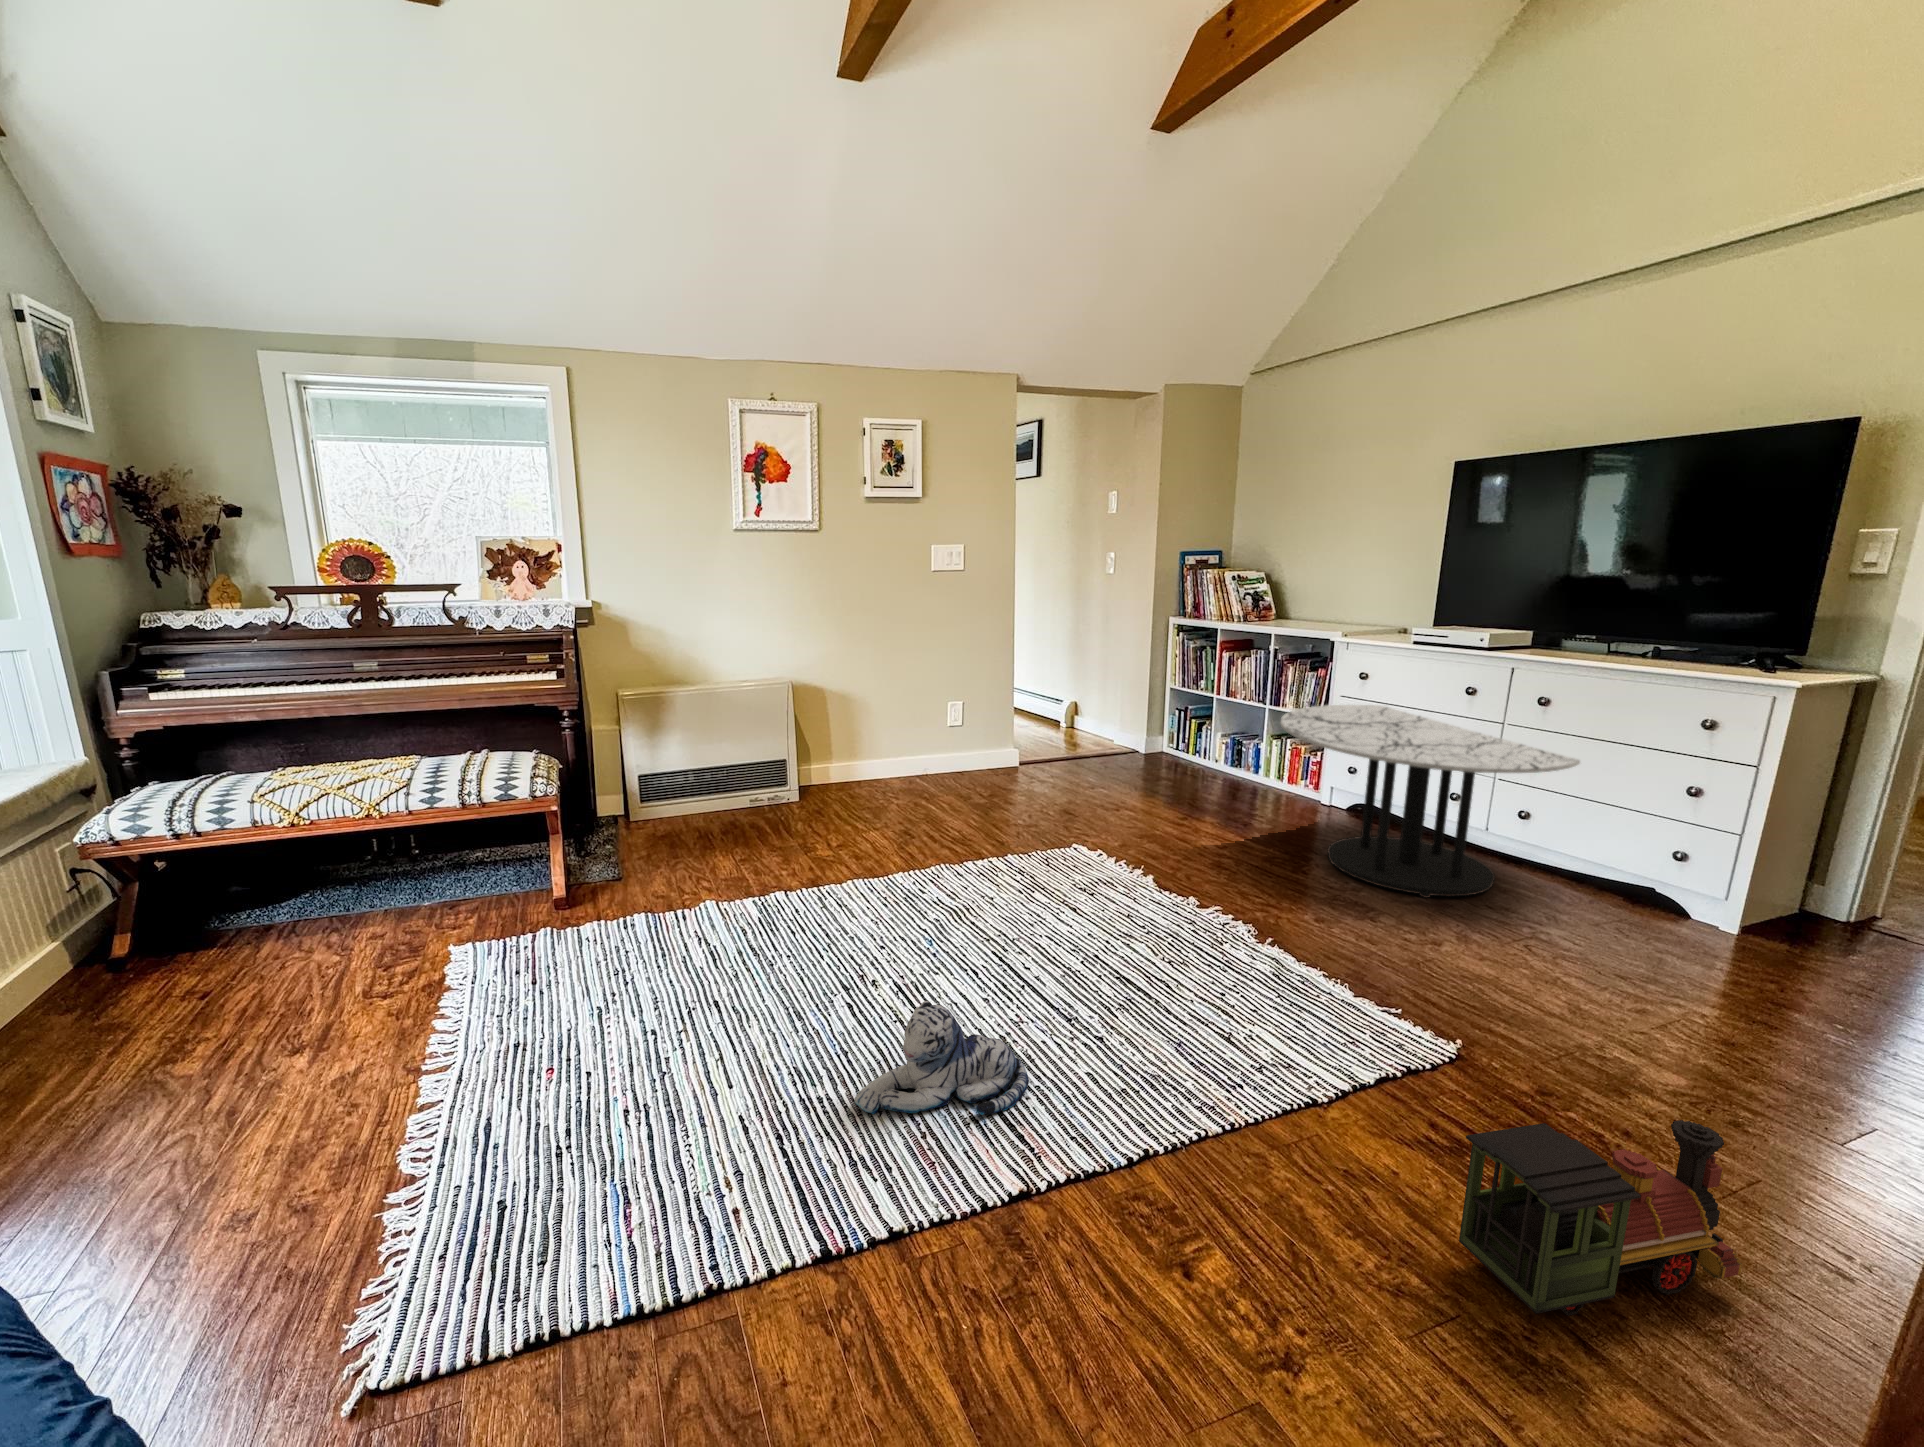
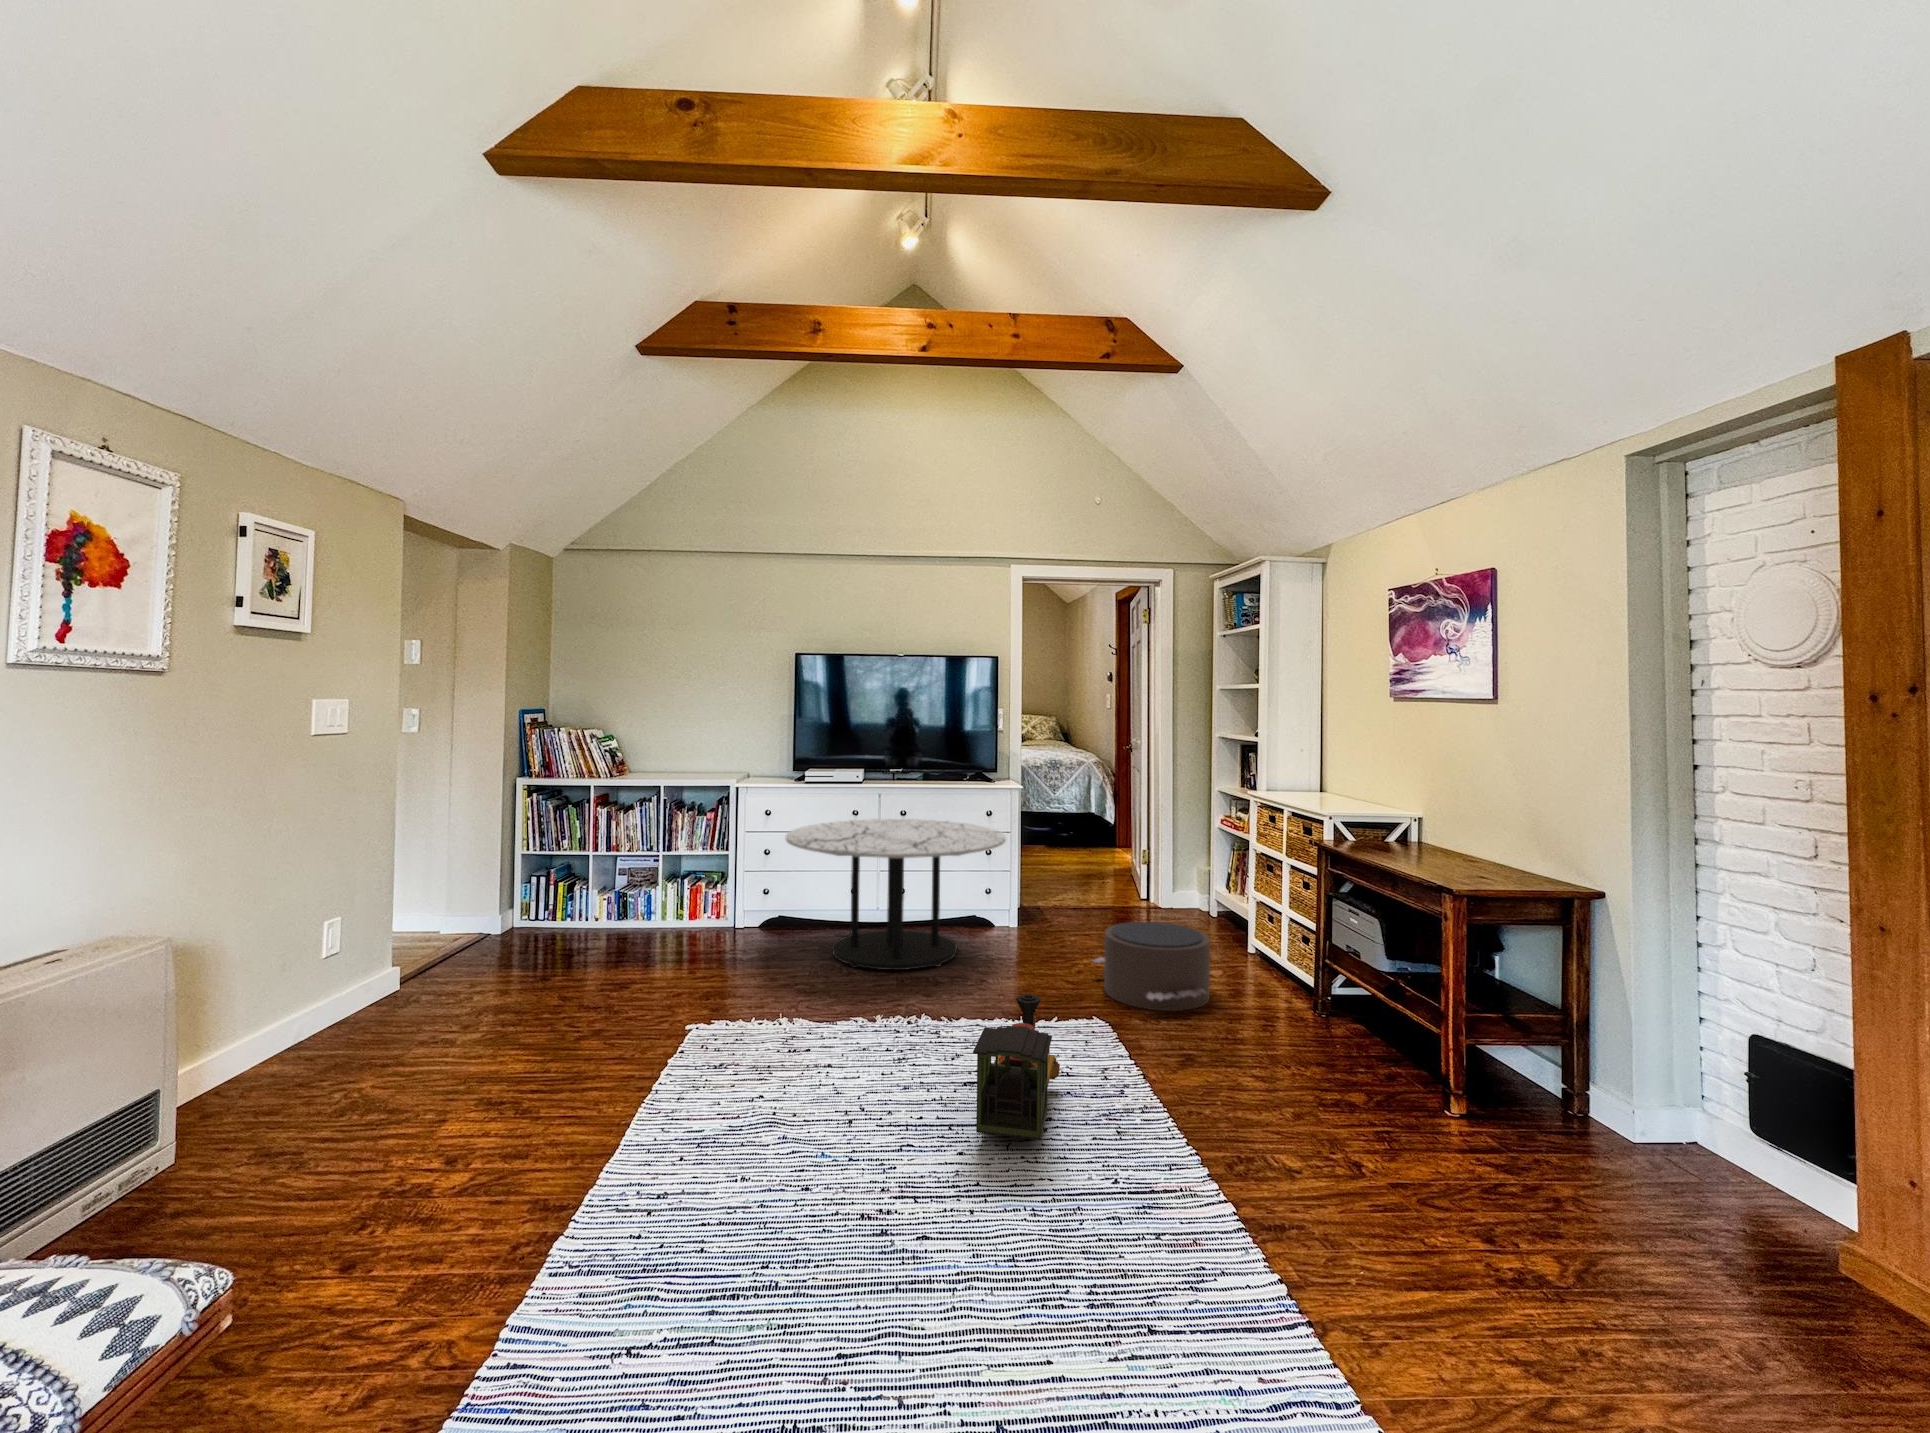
pouf: none [1538,921,1753,1080] -> present [1093,922,1210,1011]
plush toy: present [855,1001,1029,1115] -> none [1065,1181,1178,1361]
toy train: present [1459,1120,1742,1316] -> present [973,994,1060,1140]

